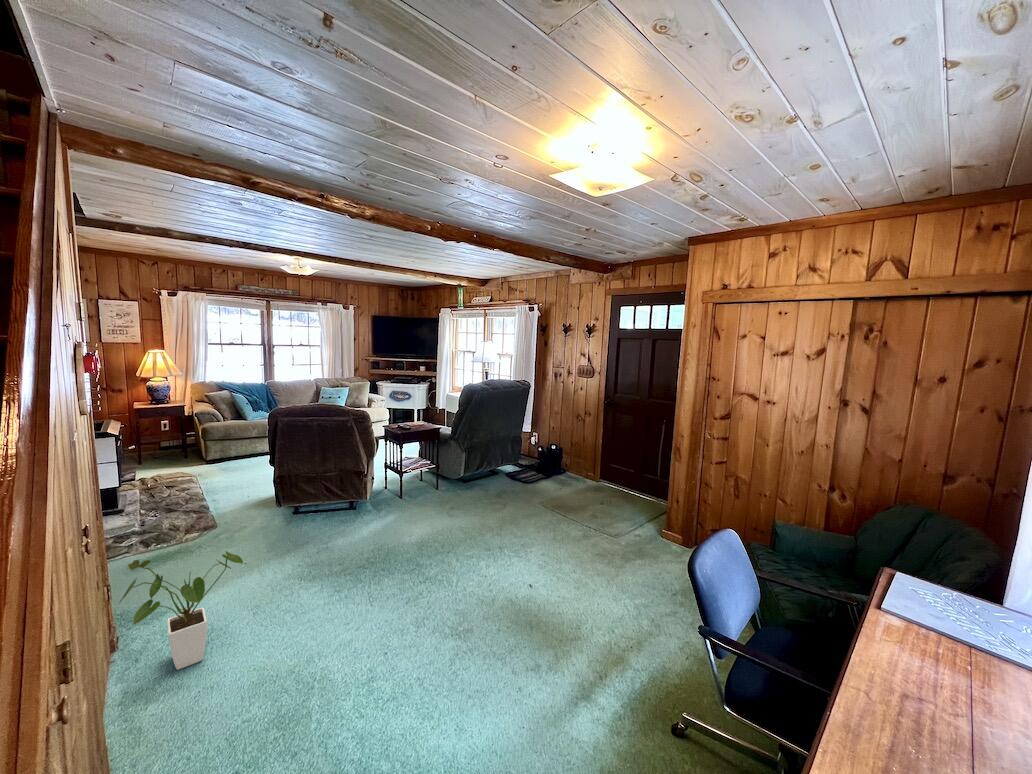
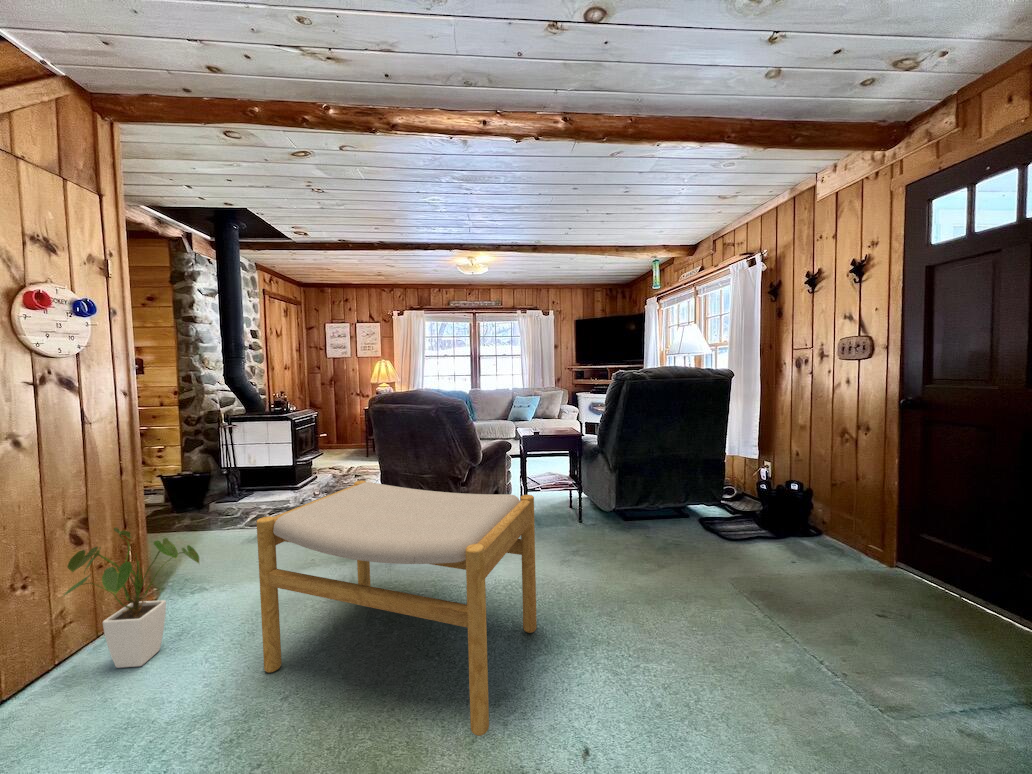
footstool: none [317,473,489,623] -> present [257,481,537,736]

